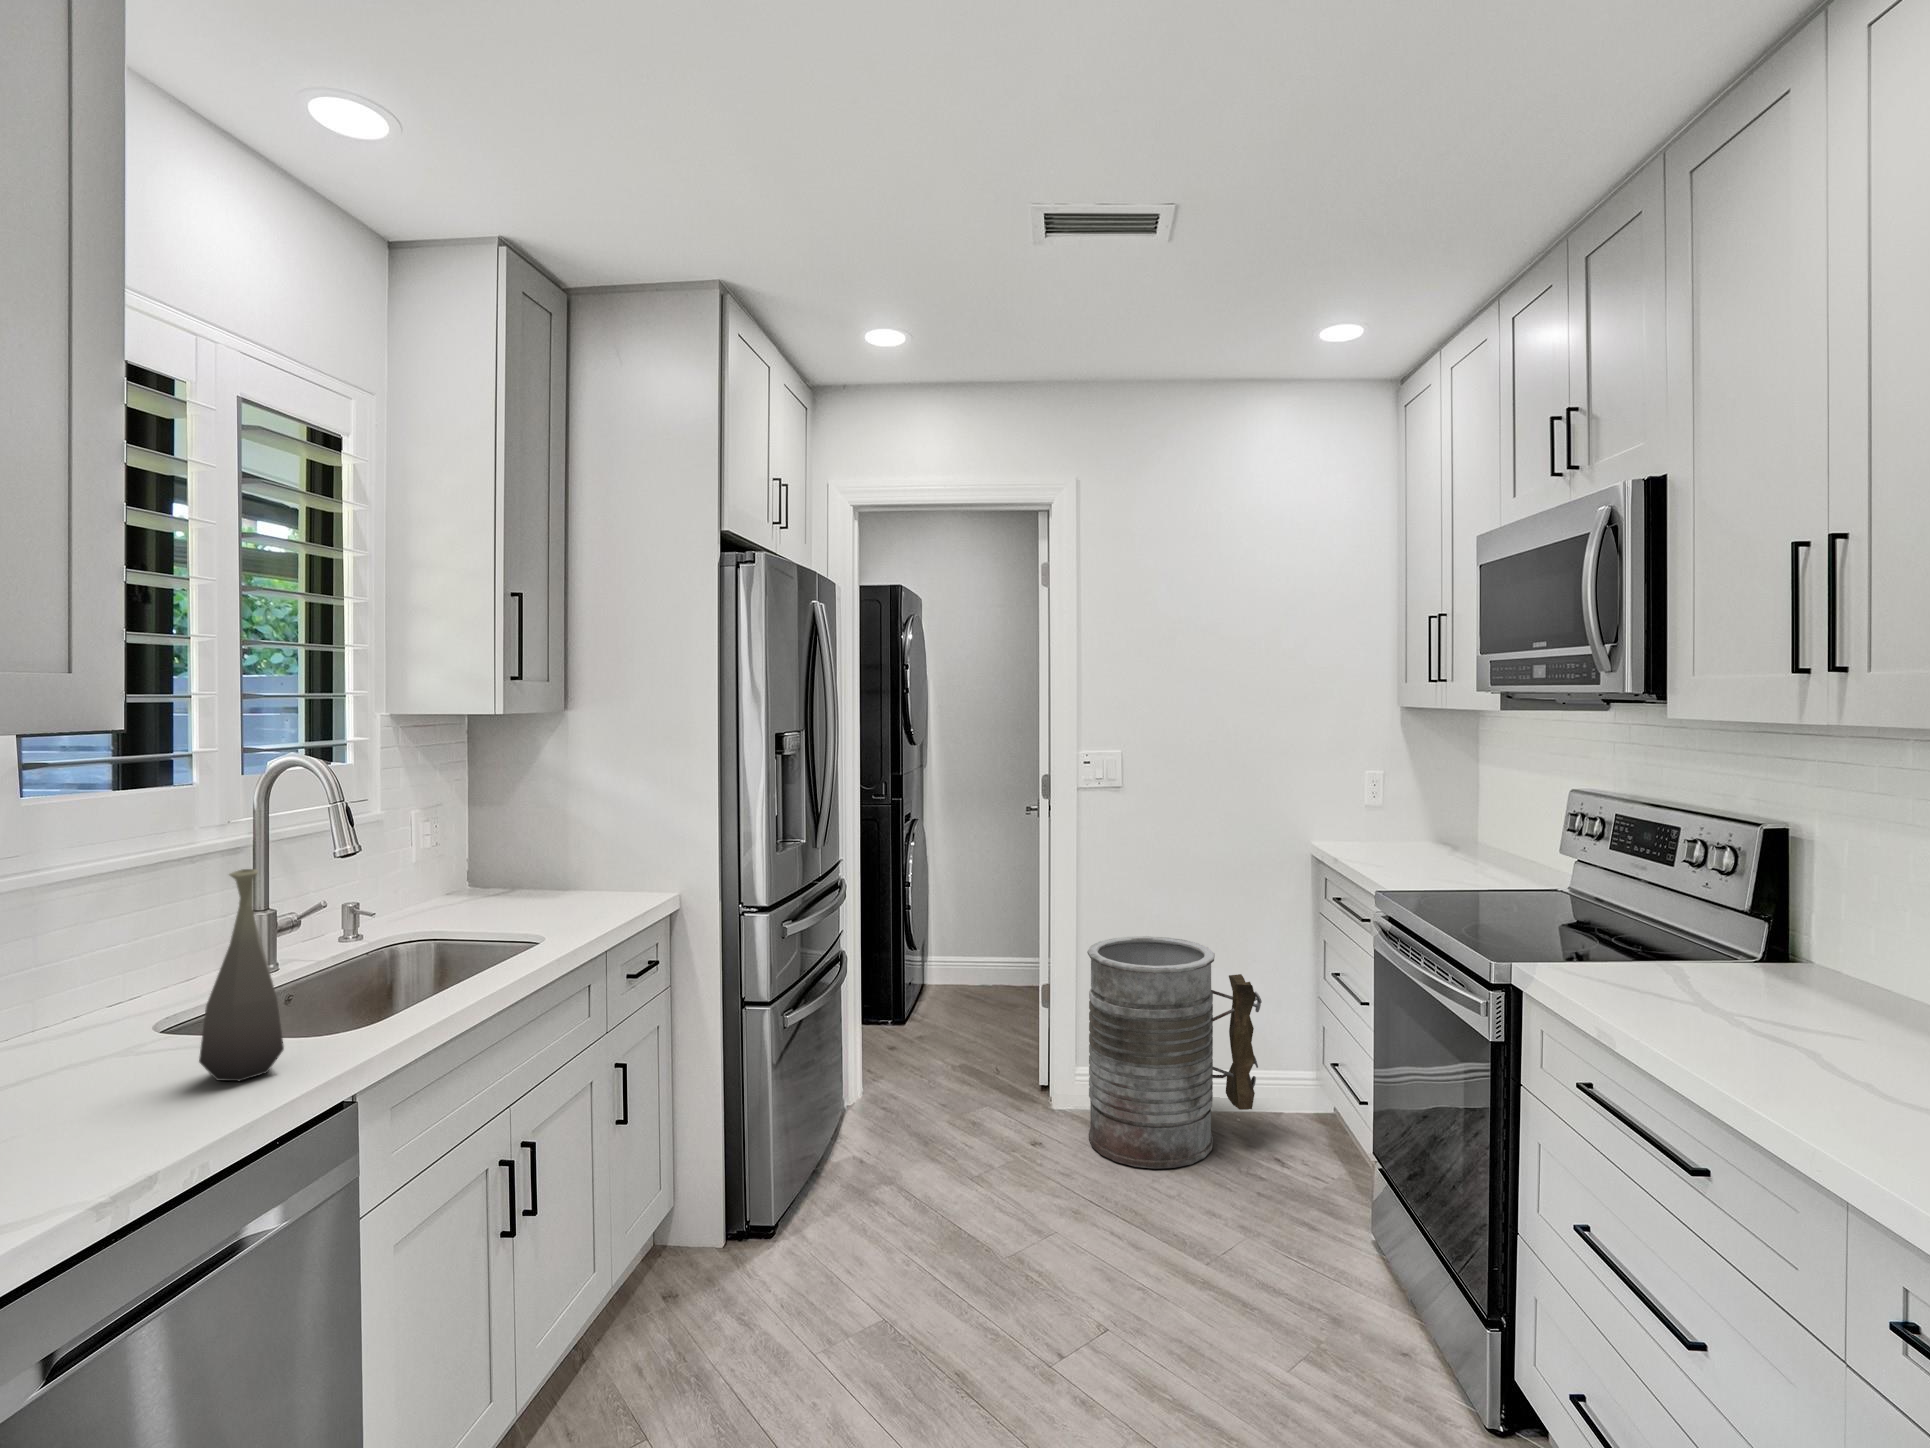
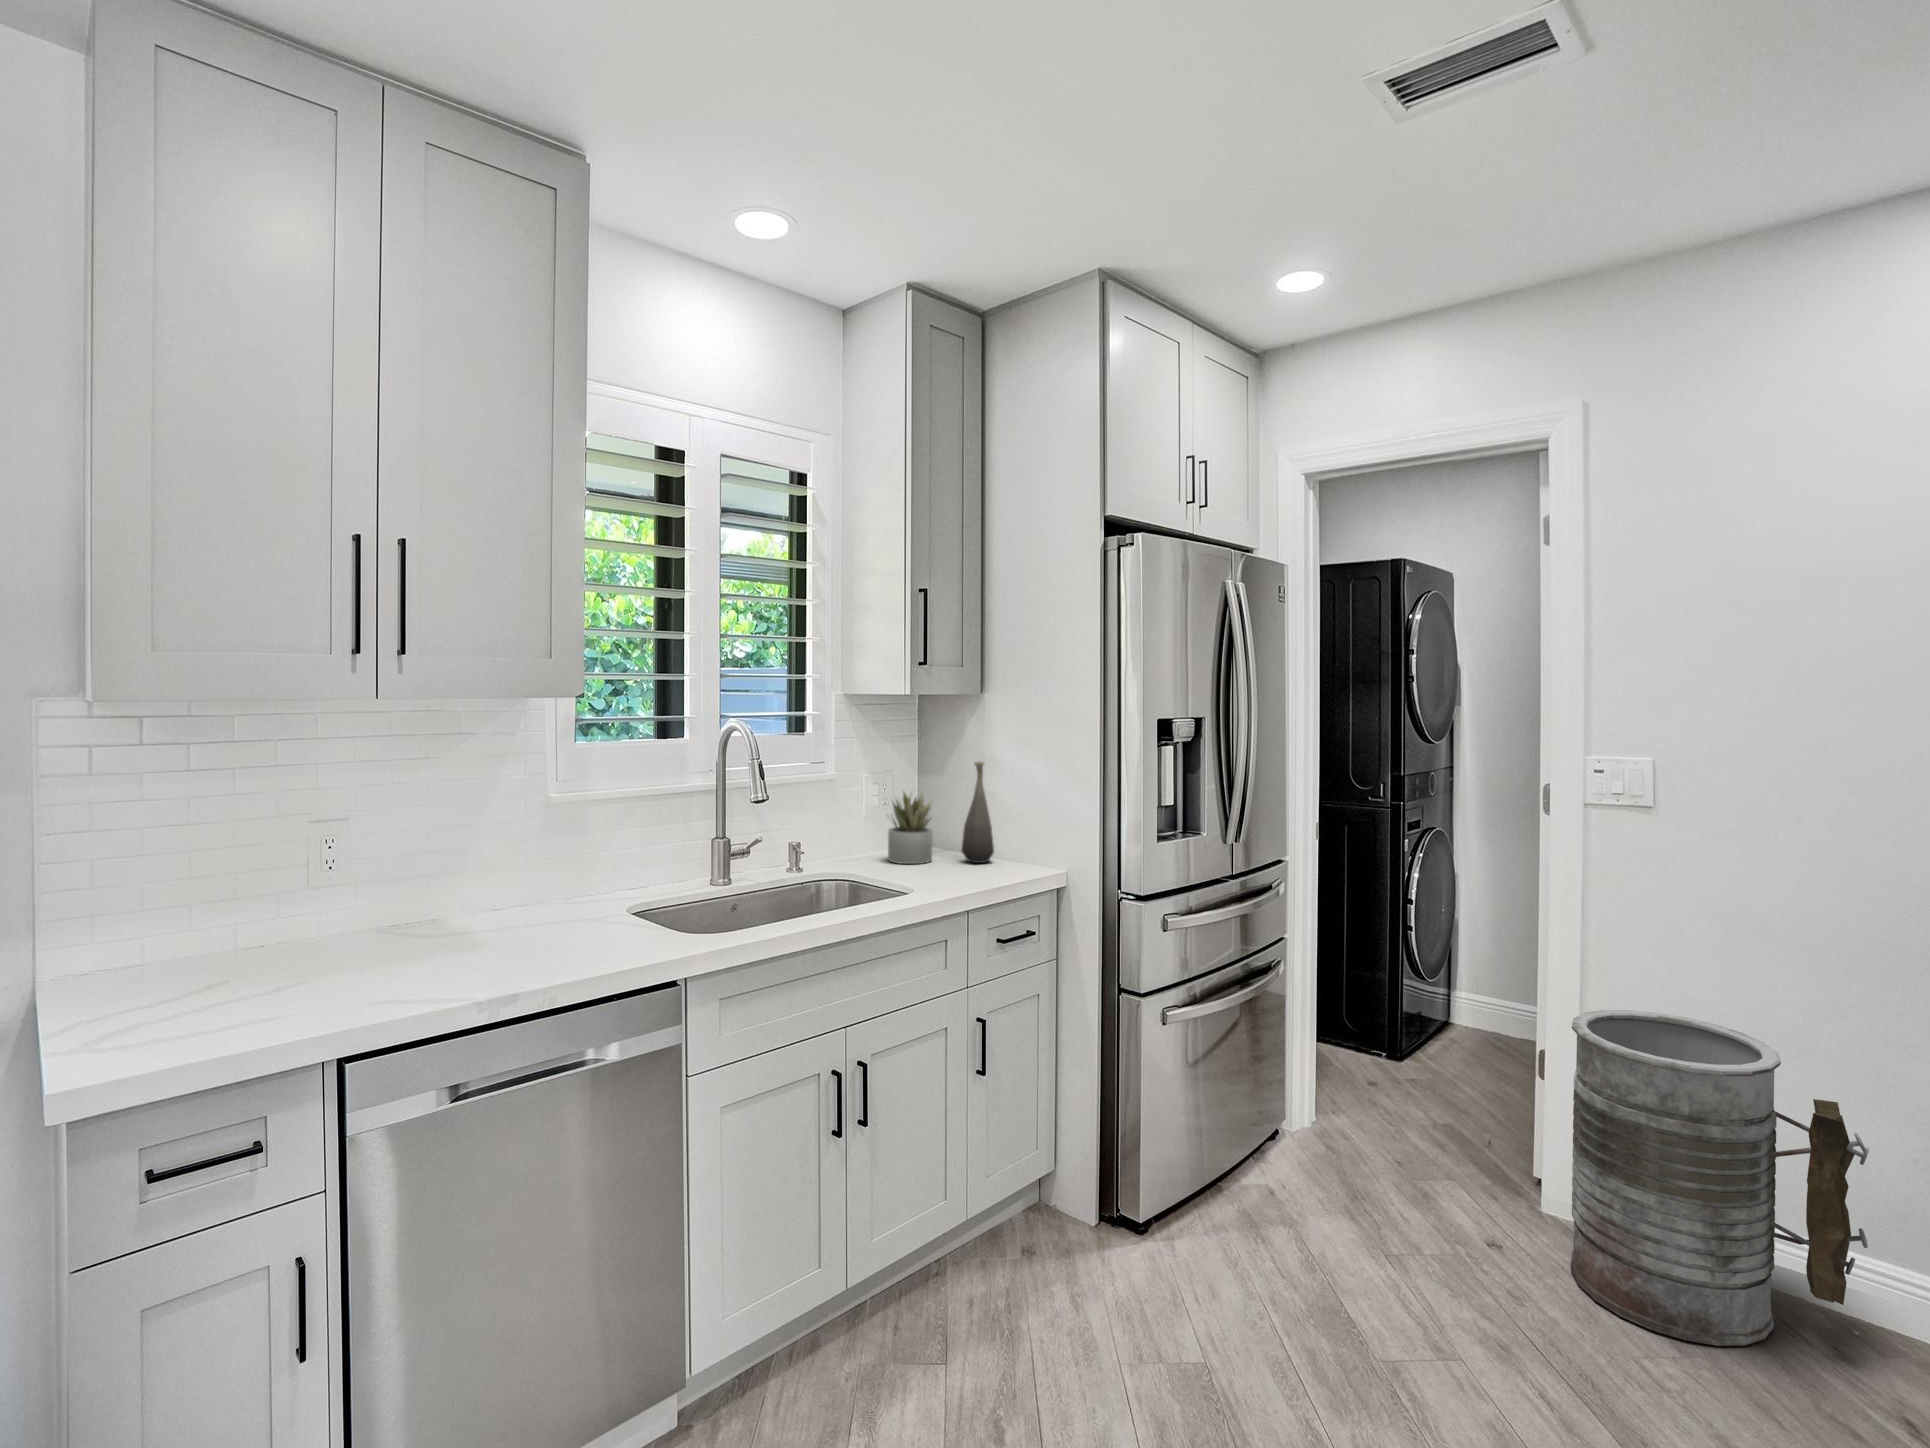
succulent plant: none [452,824,517,912] -> present [888,792,933,864]
bottle: present [199,869,284,1081] -> present [962,762,994,863]

